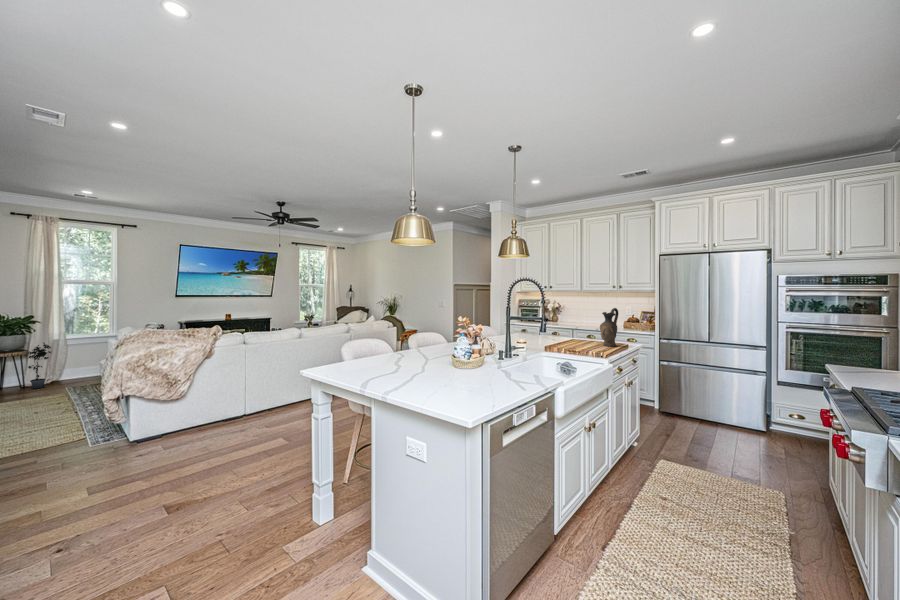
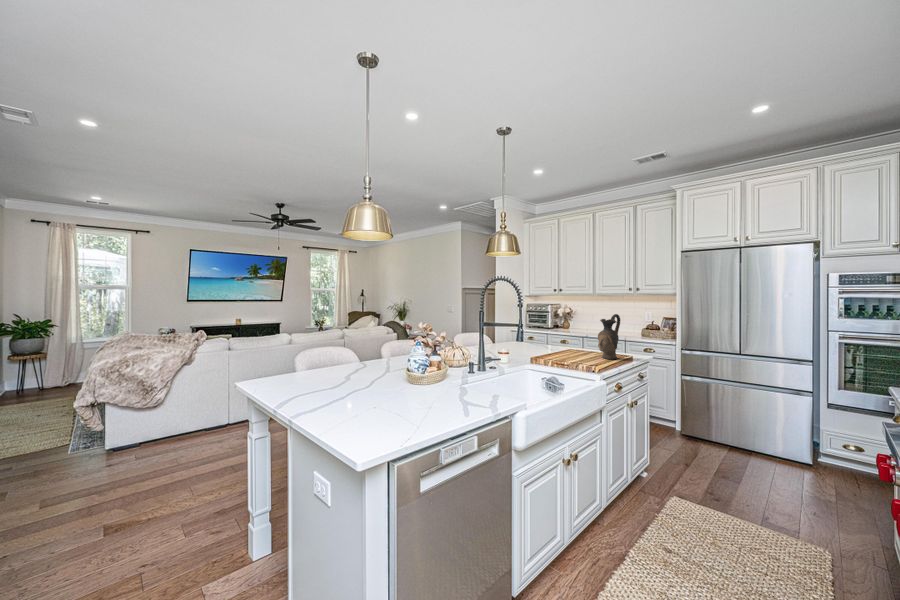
potted plant: present [27,343,51,389] -> none [39,345,67,390]

